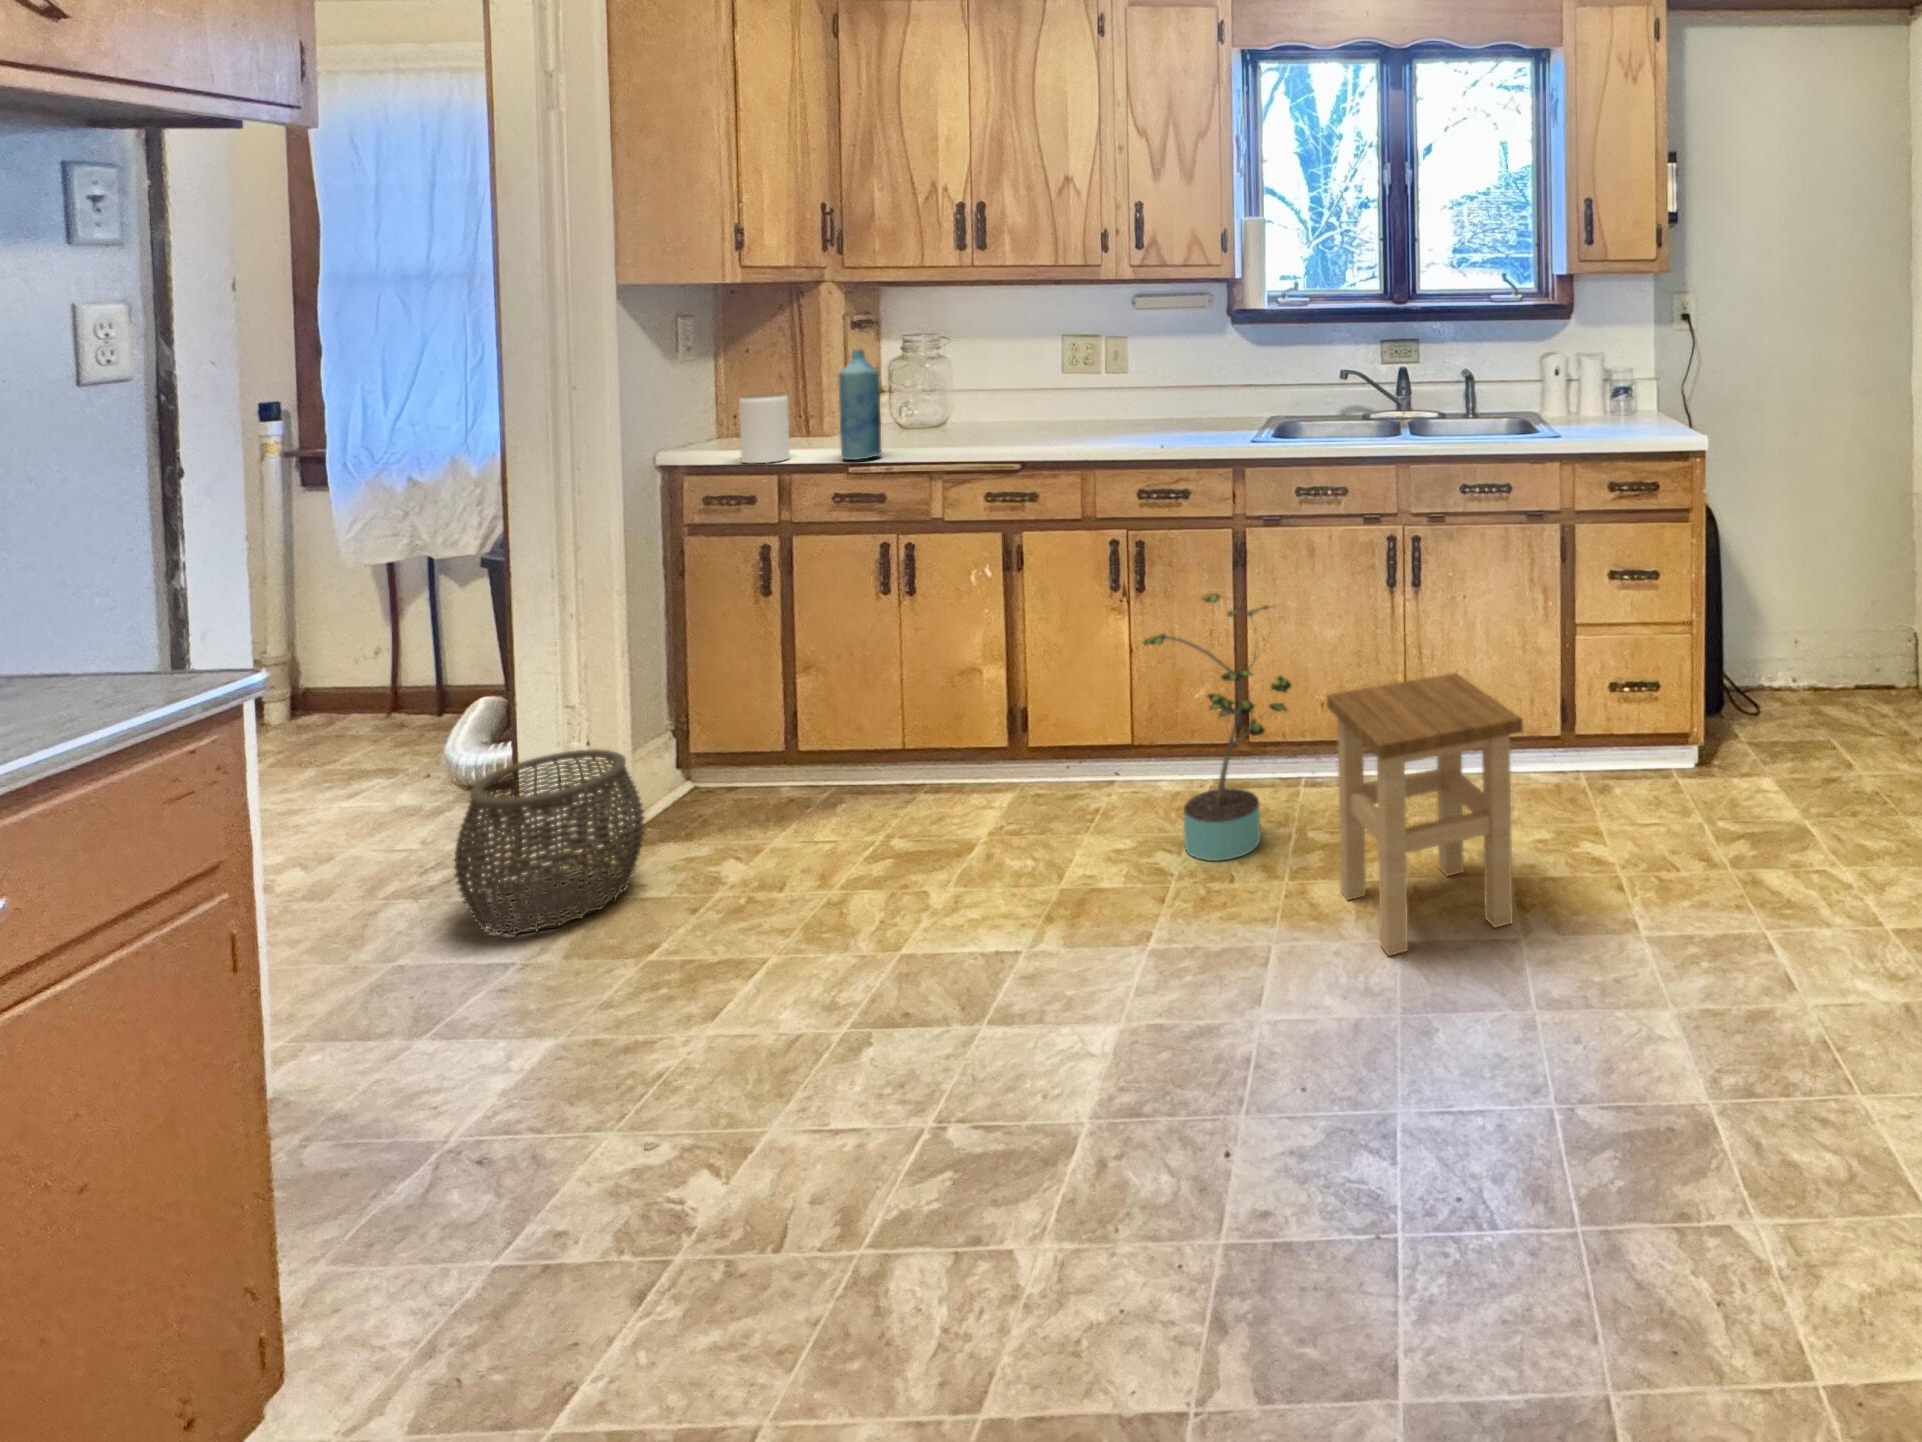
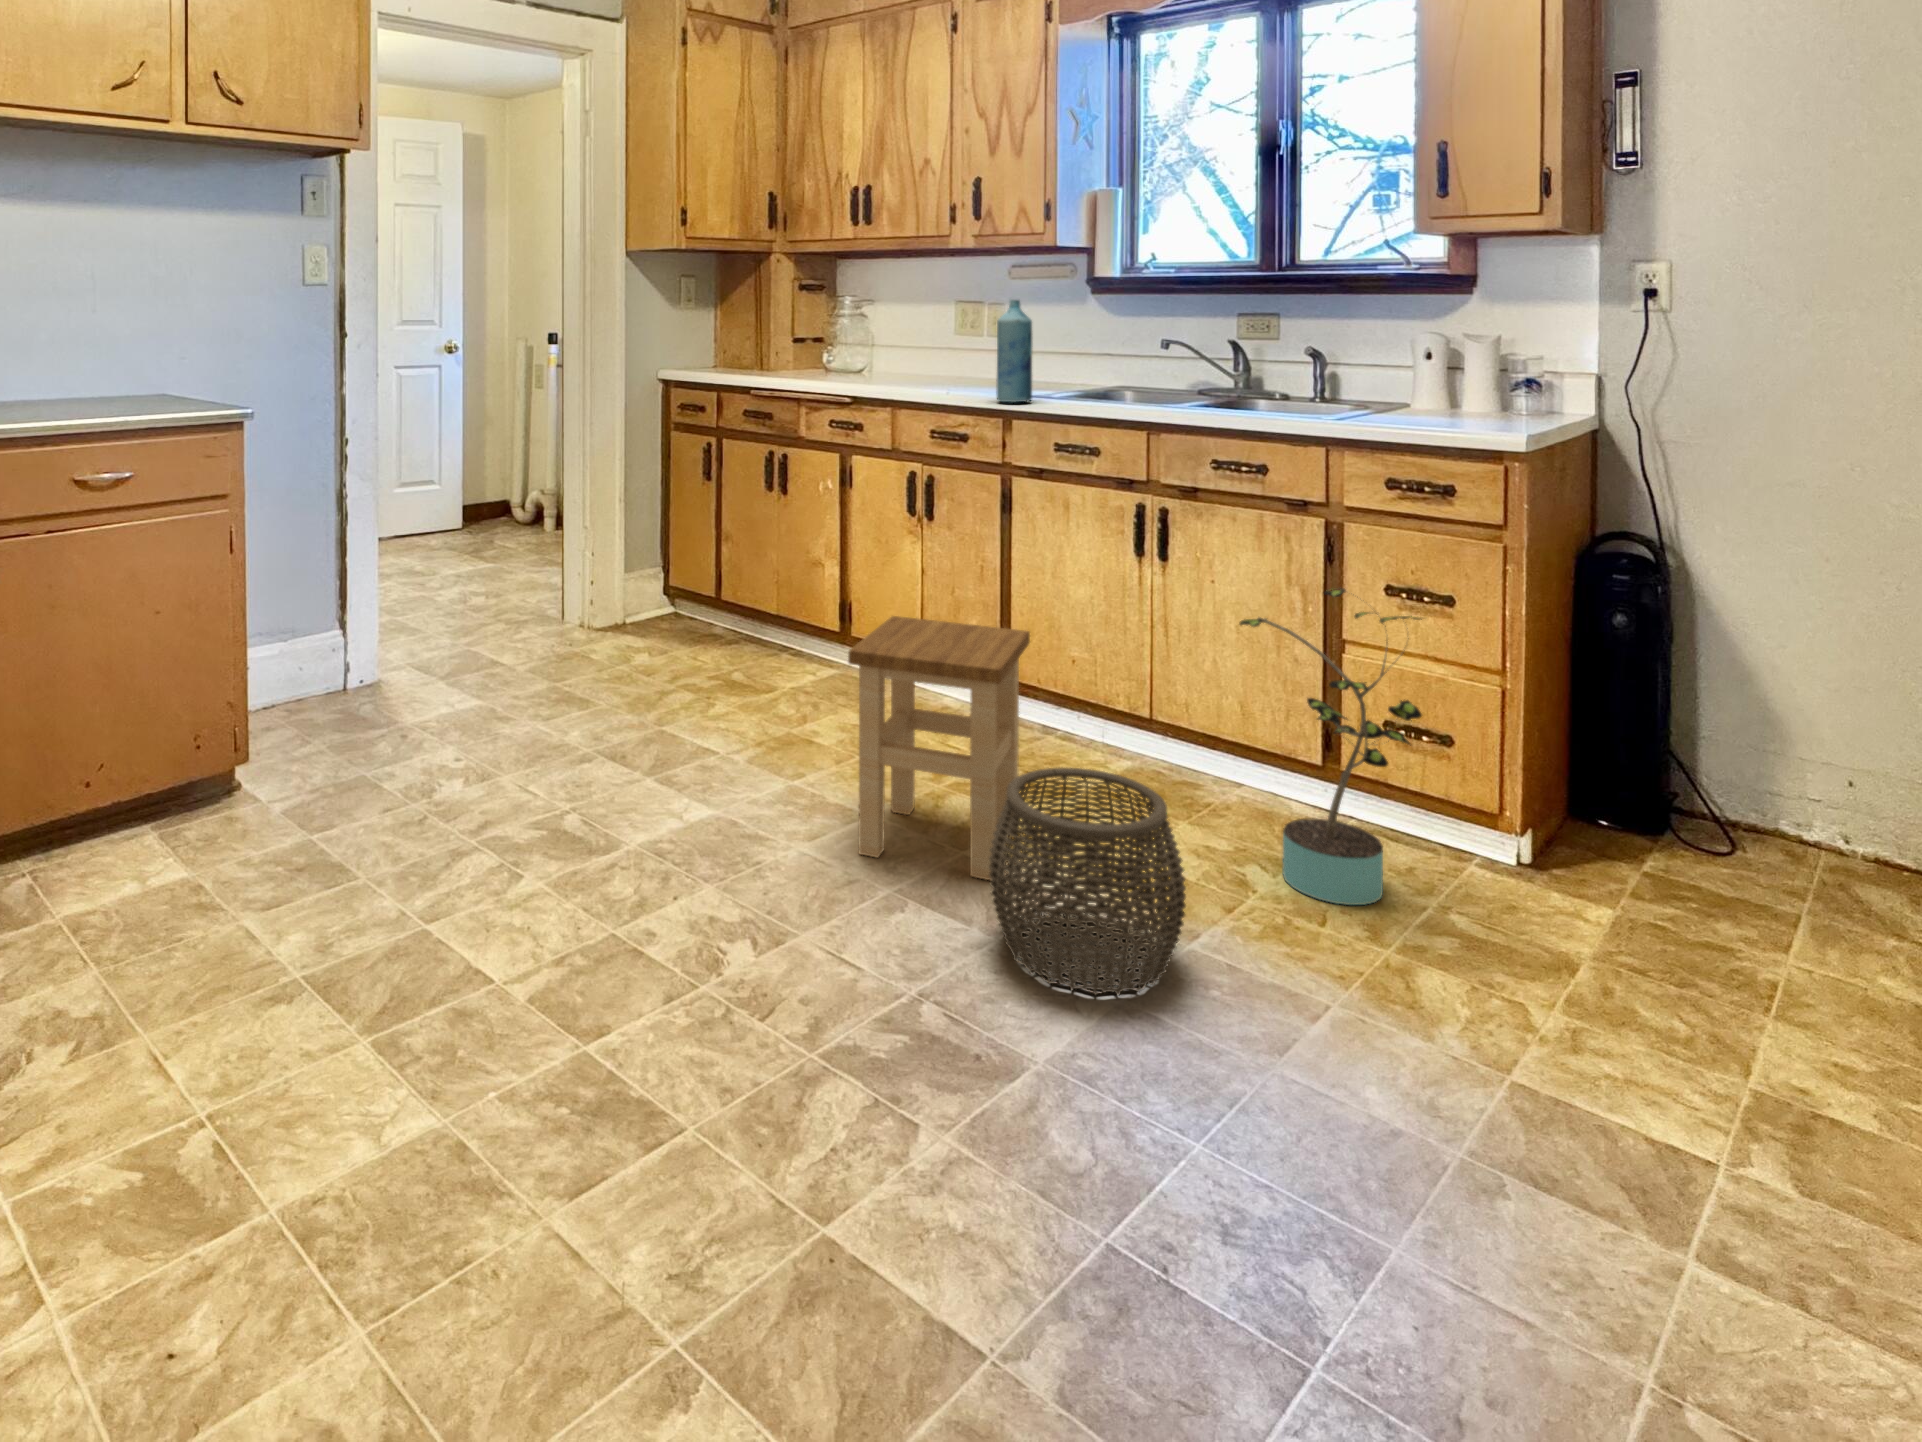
jar: present [739,393,790,463] -> none [922,338,961,398]
stool: present [1327,673,1523,956] -> present [848,616,1030,880]
woven basket: present [454,749,645,934] -> present [989,767,1186,995]

